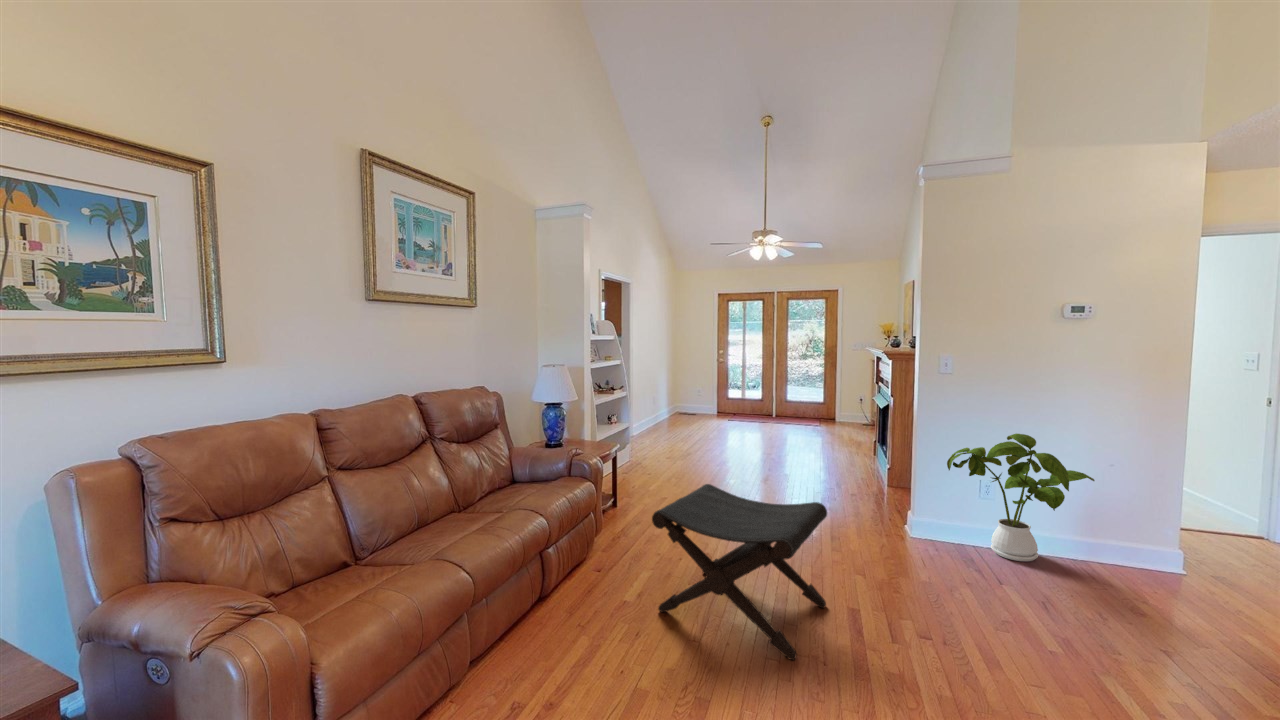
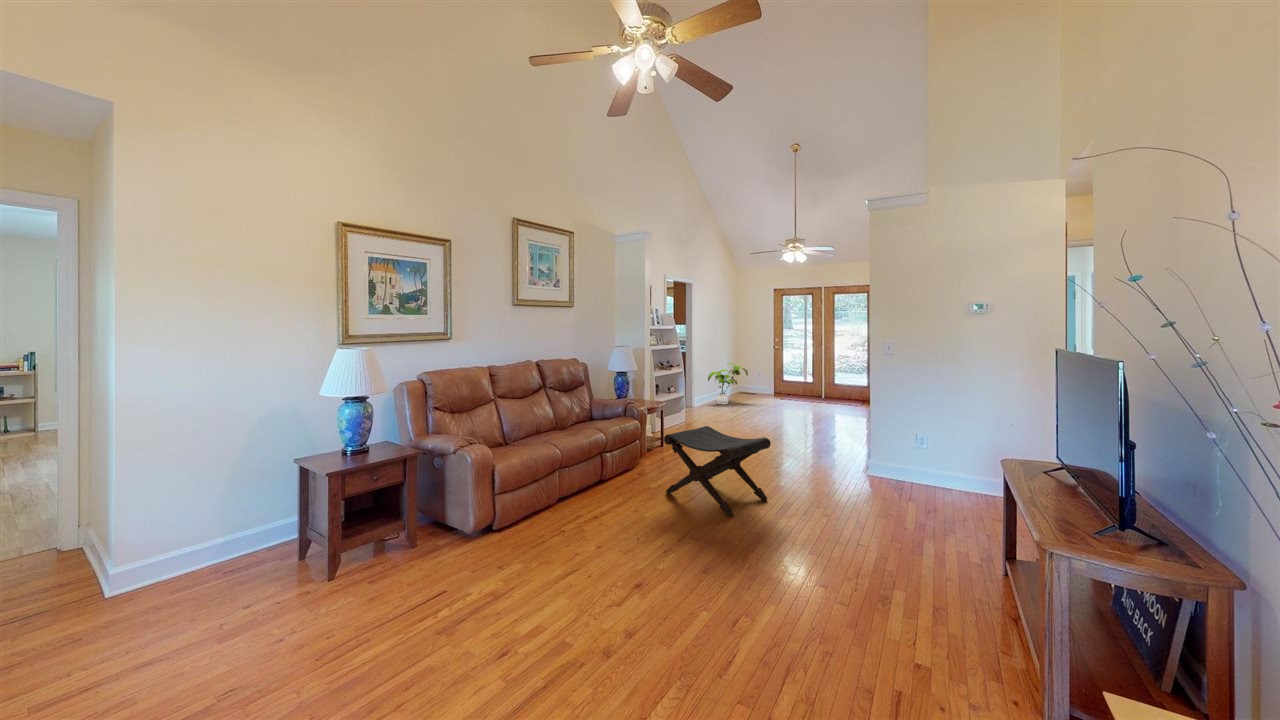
house plant: present [947,434,1095,561] -> present [708,363,748,405]

